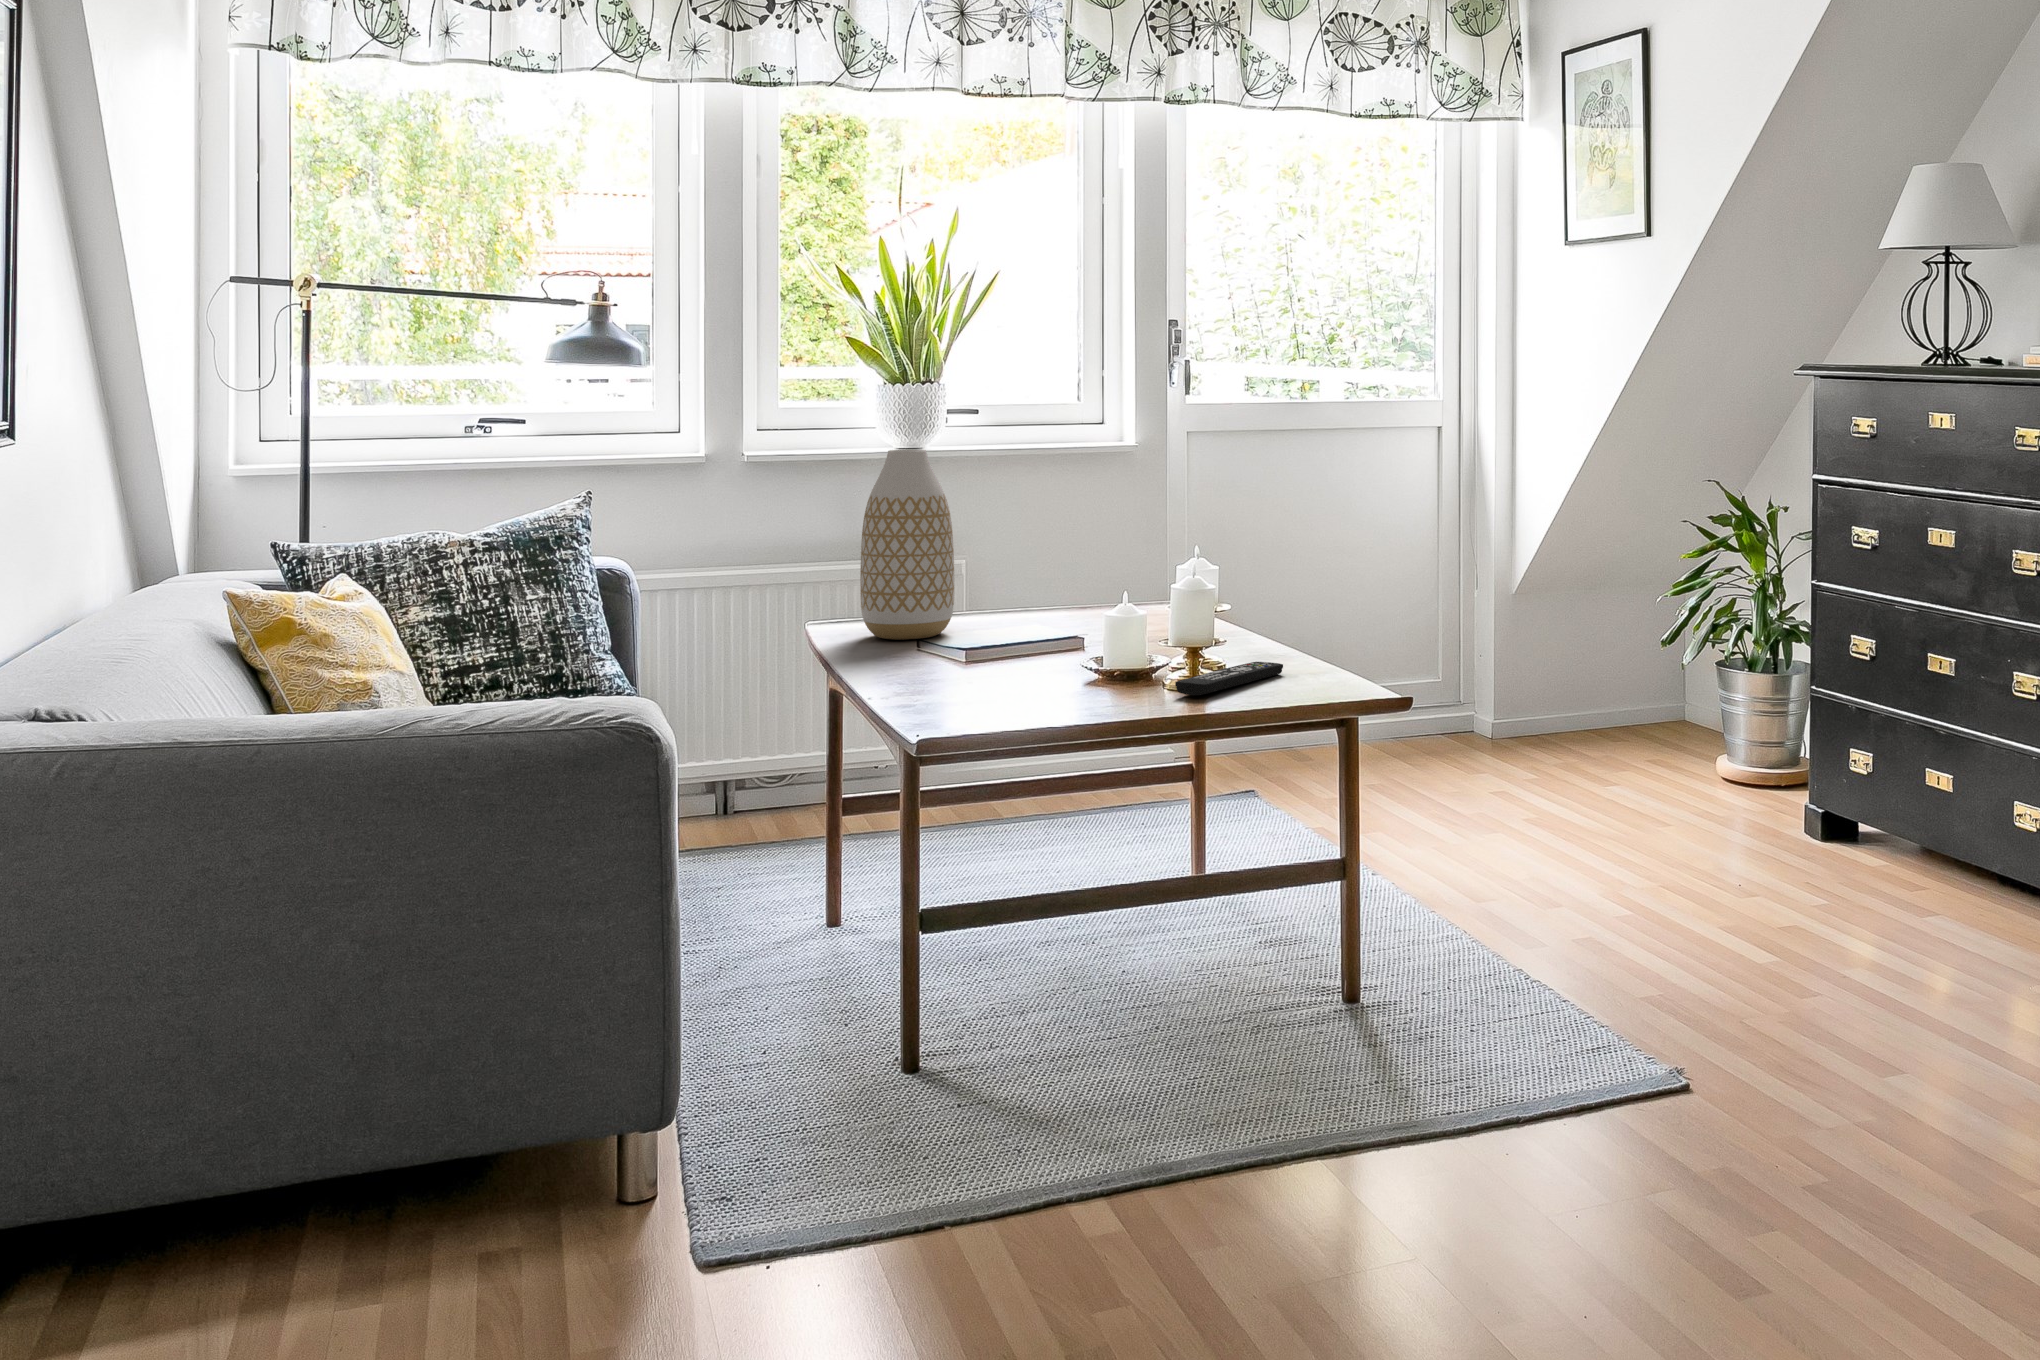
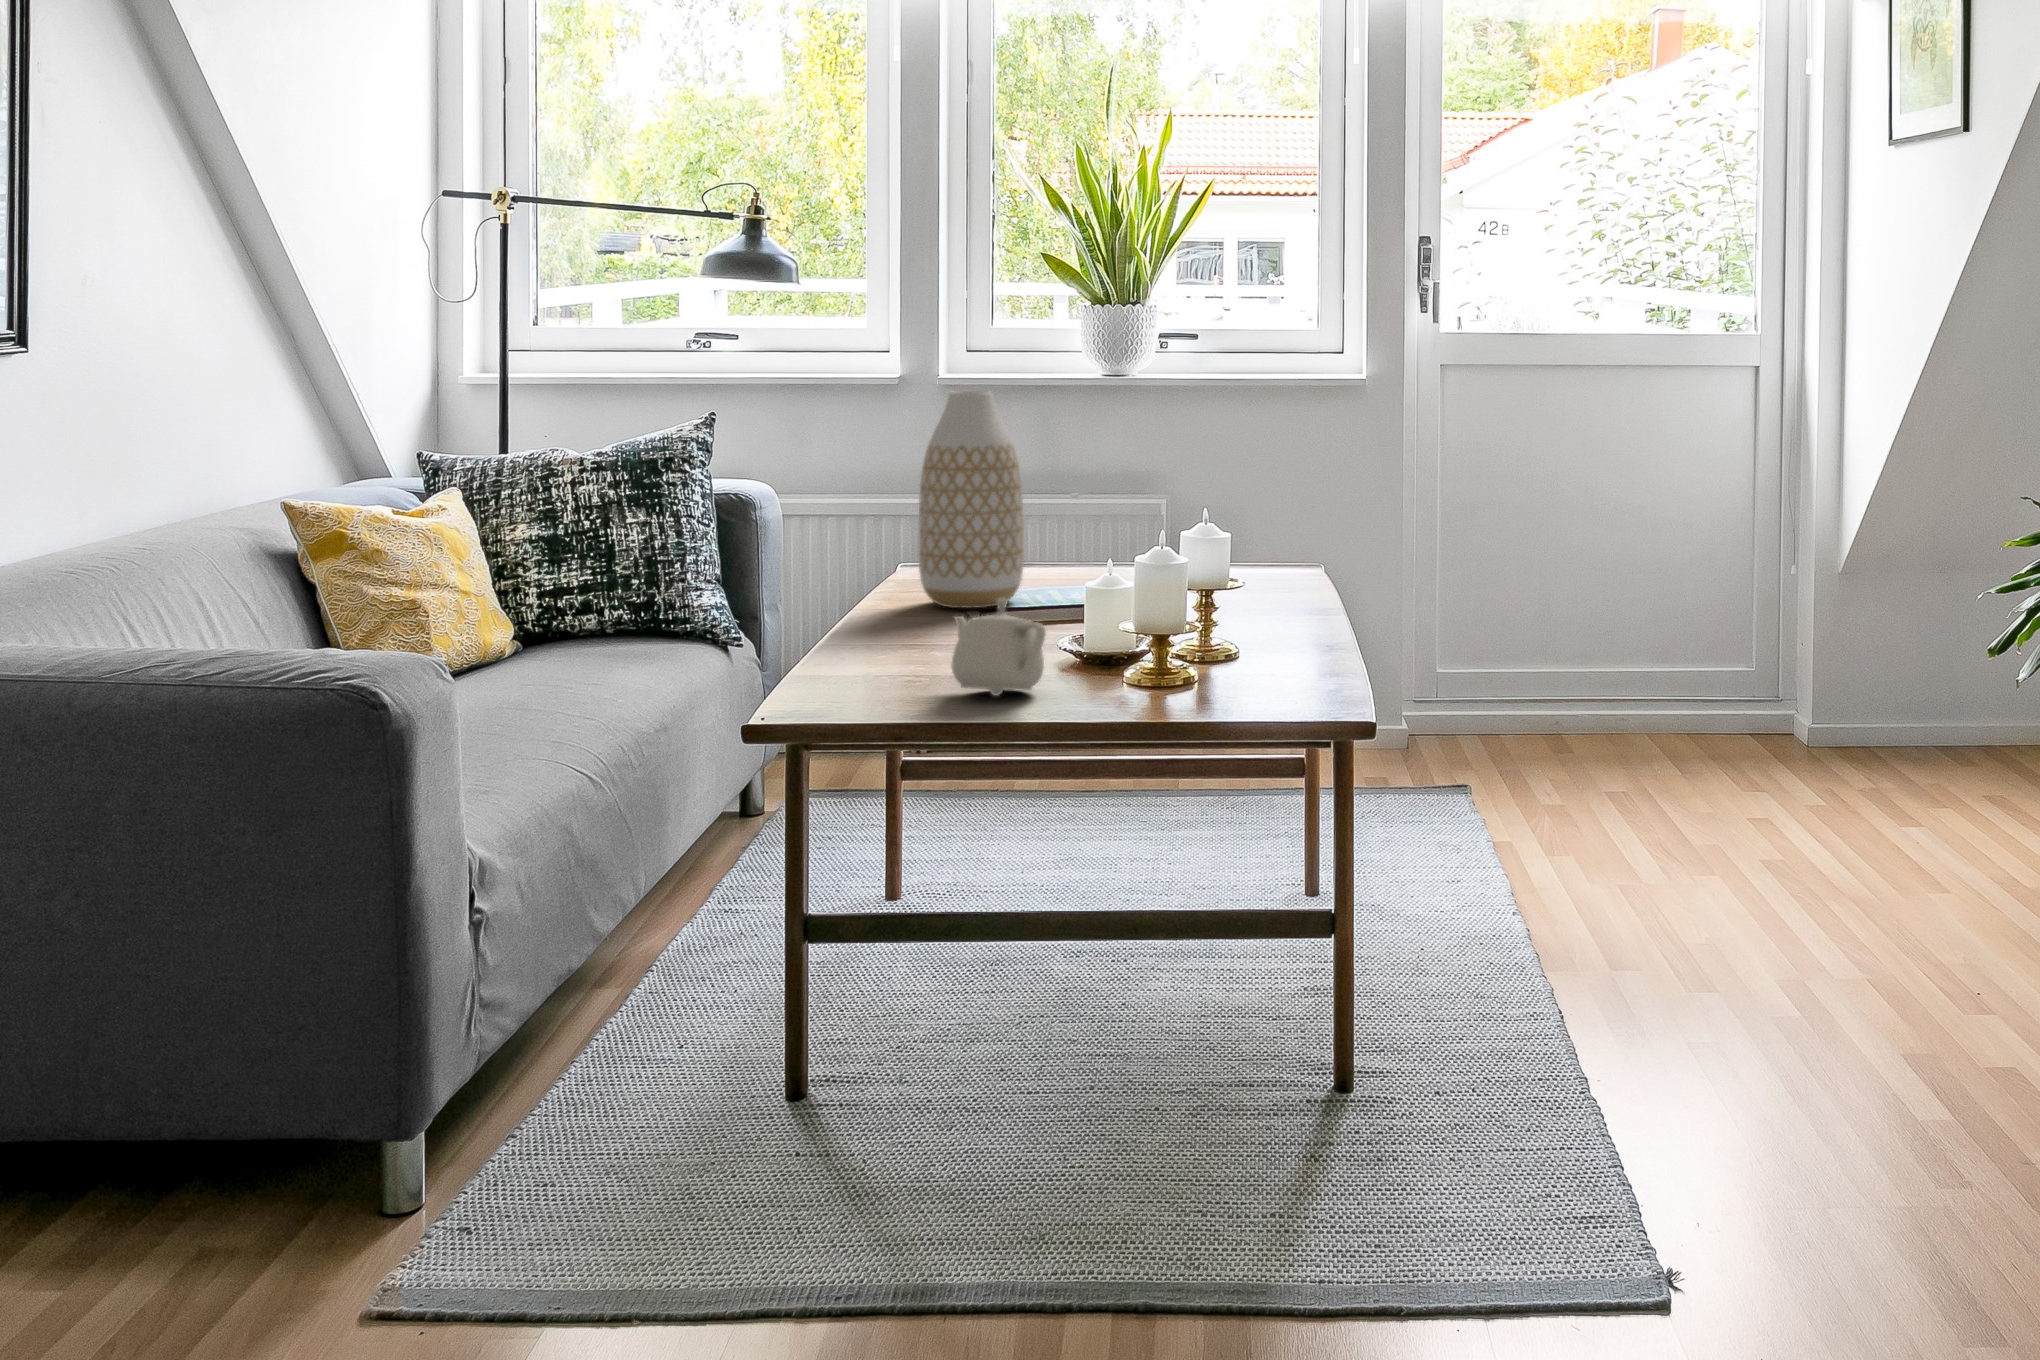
teapot: none [996,615,1101,696] -> present [952,598,1046,696]
remote control: present [1175,662,1283,695] -> none [1126,670,1291,712]

